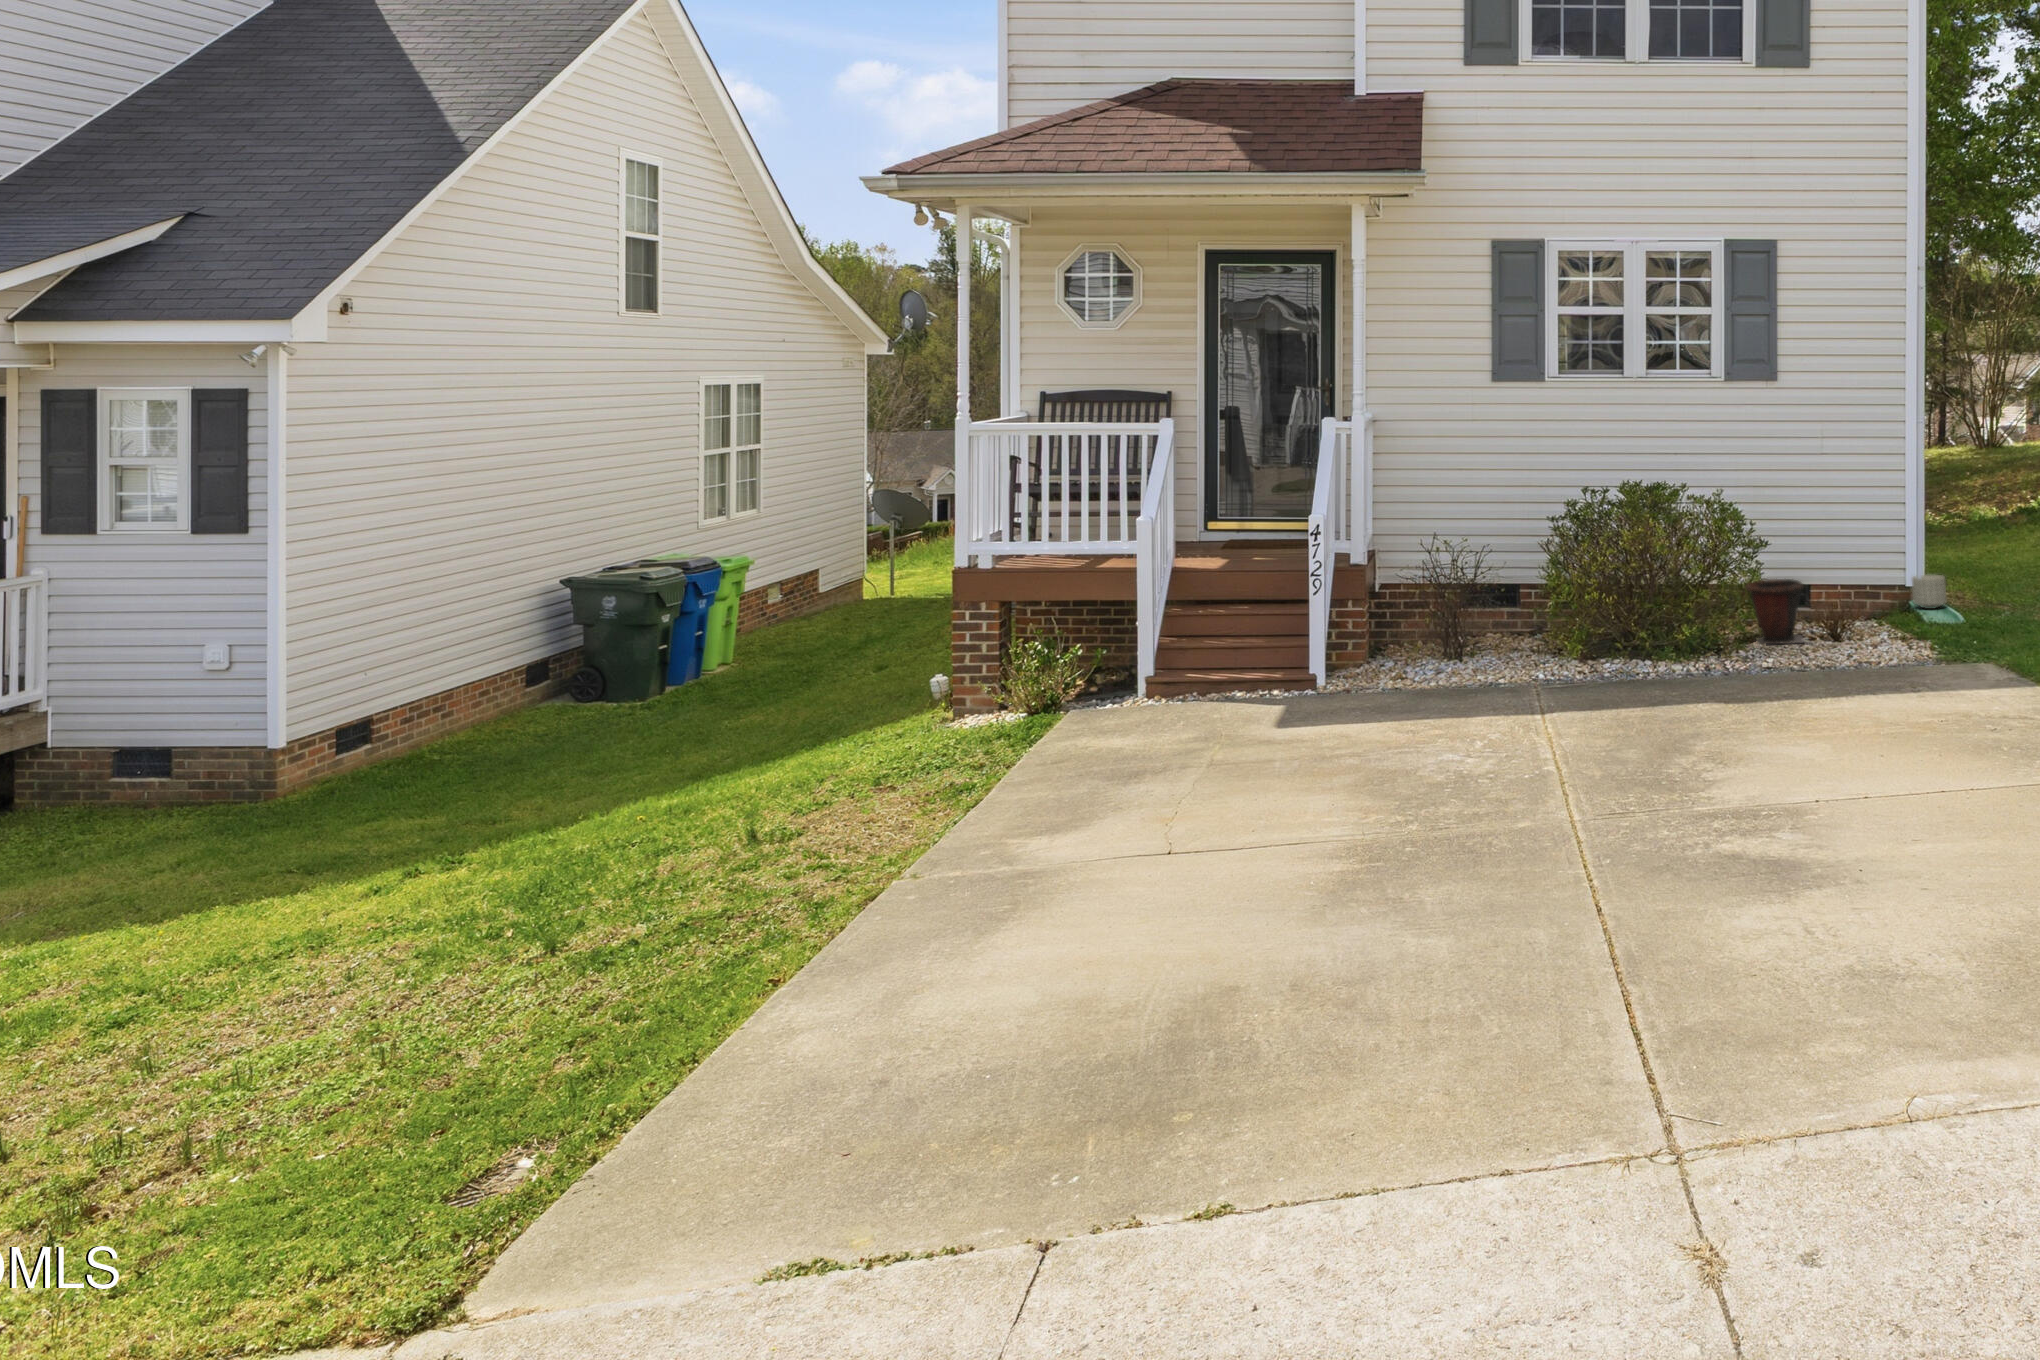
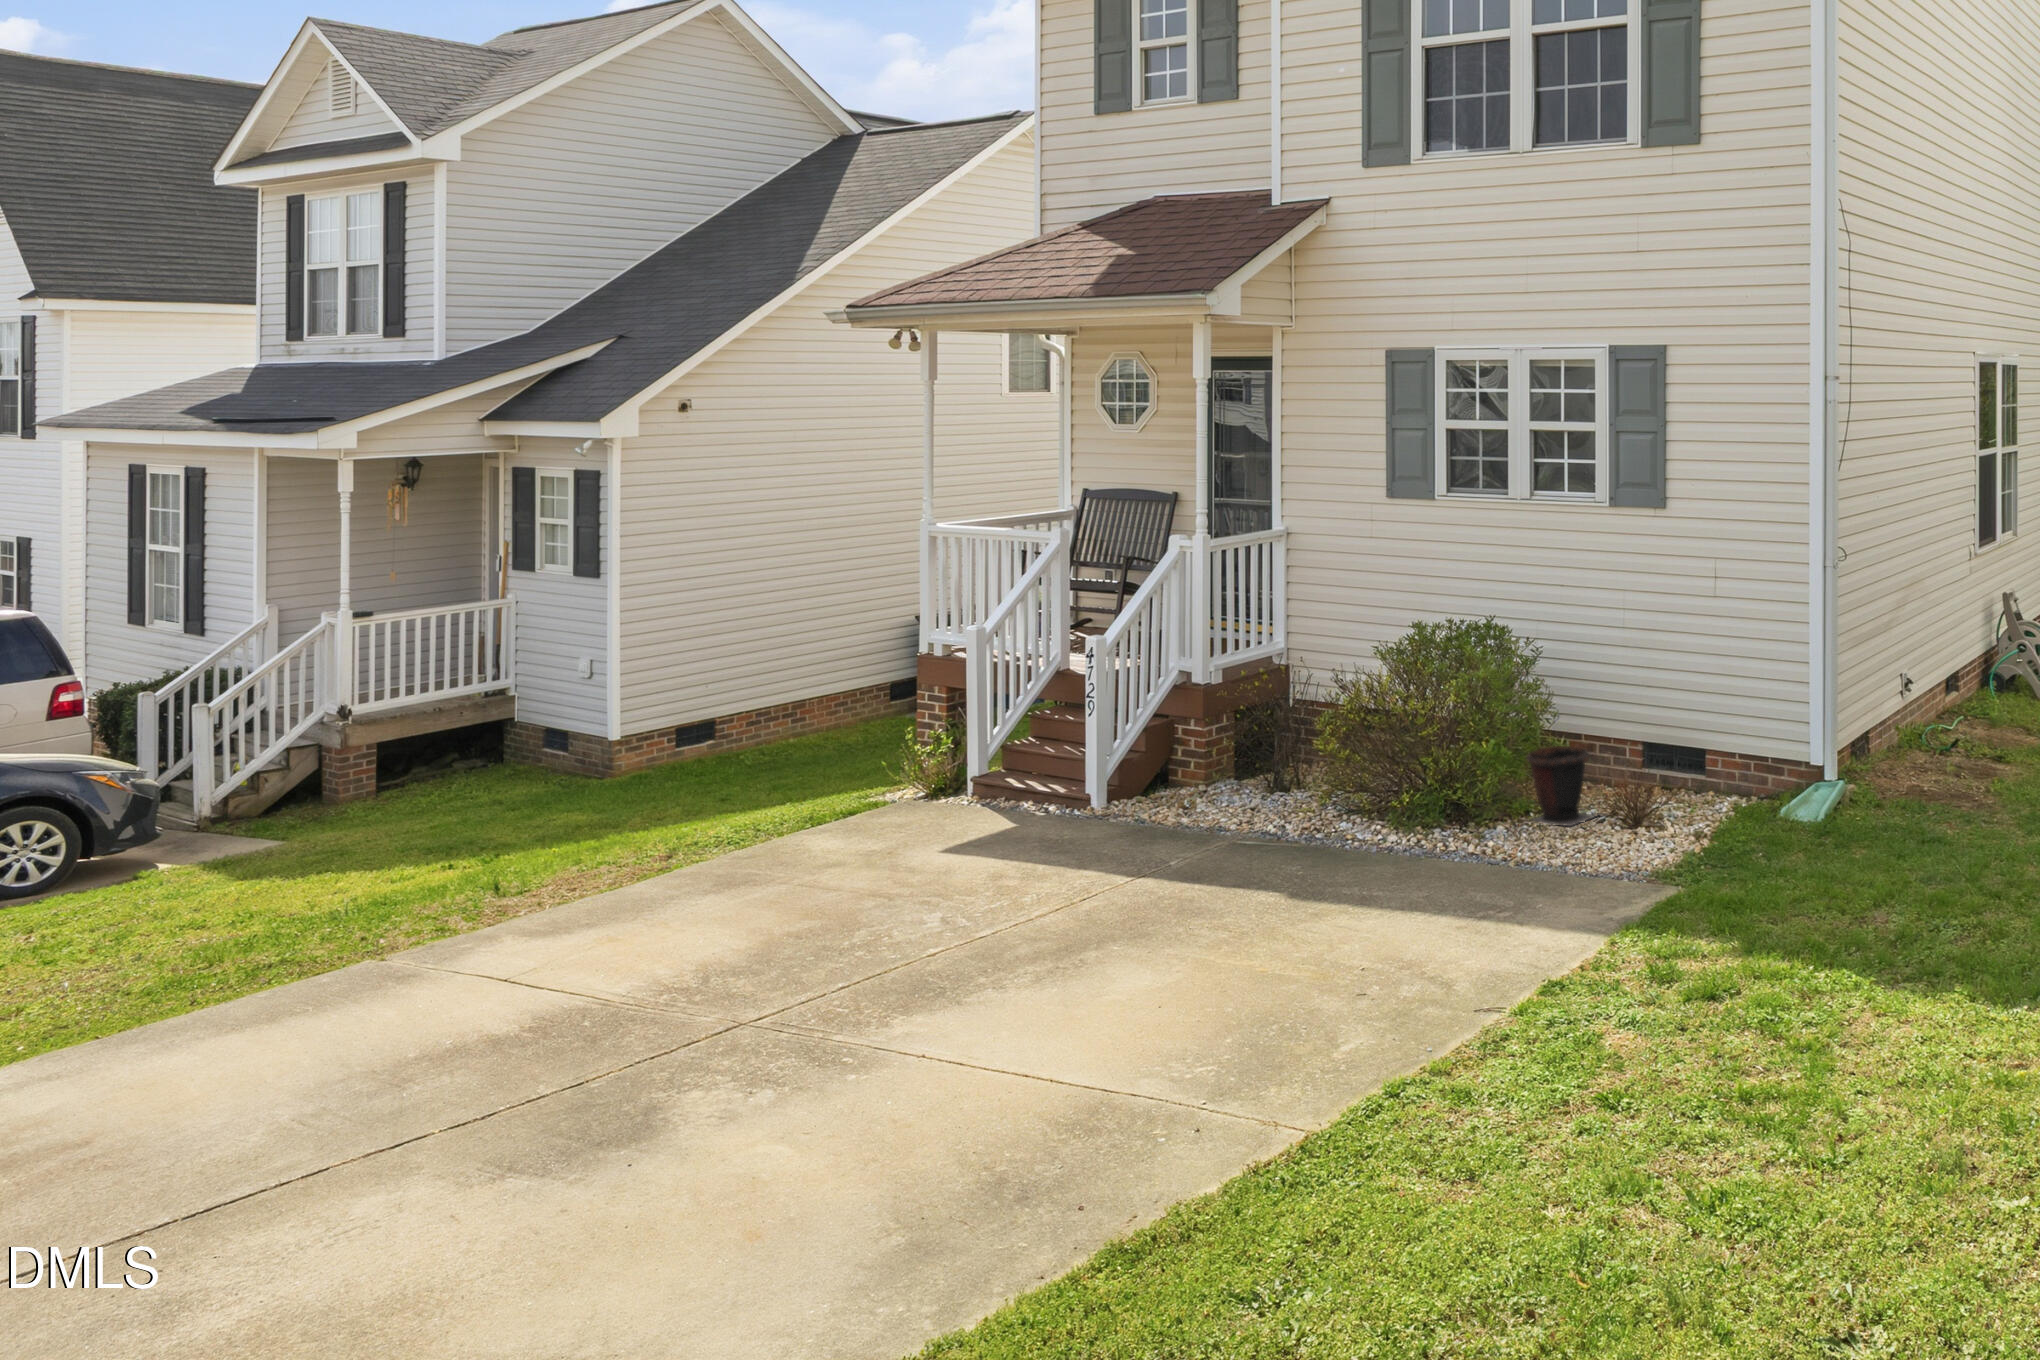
planter: present [1912,575,1946,609] -> none [1805,756,1847,800]

